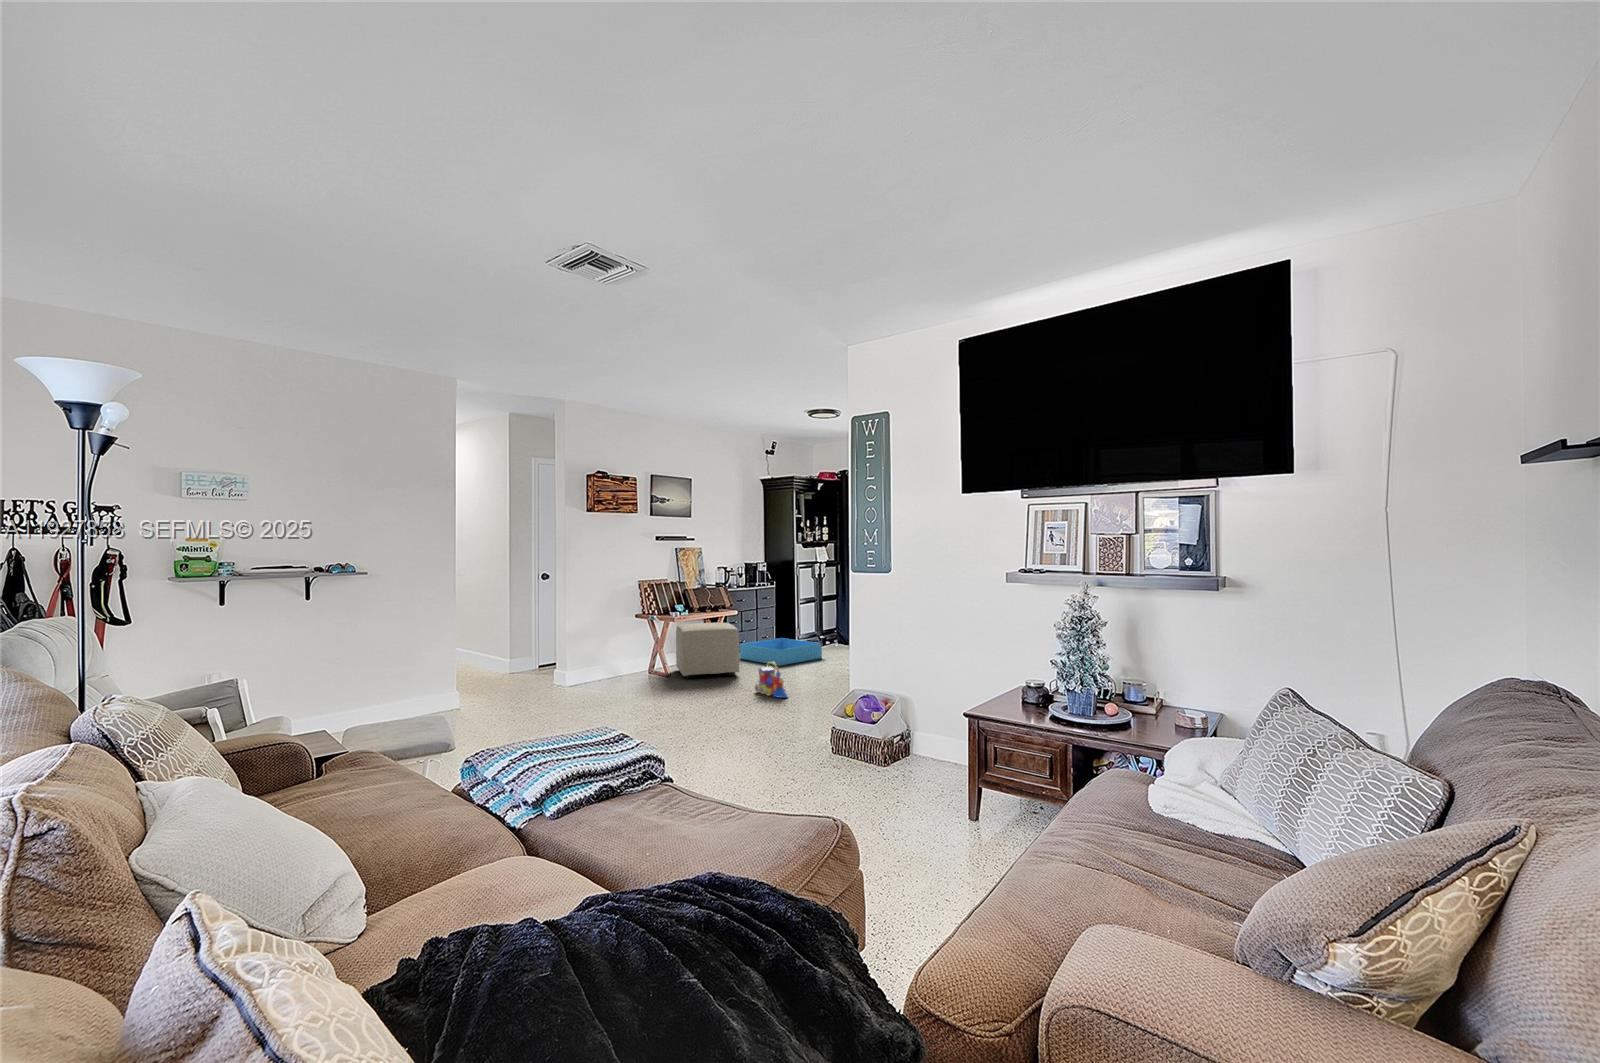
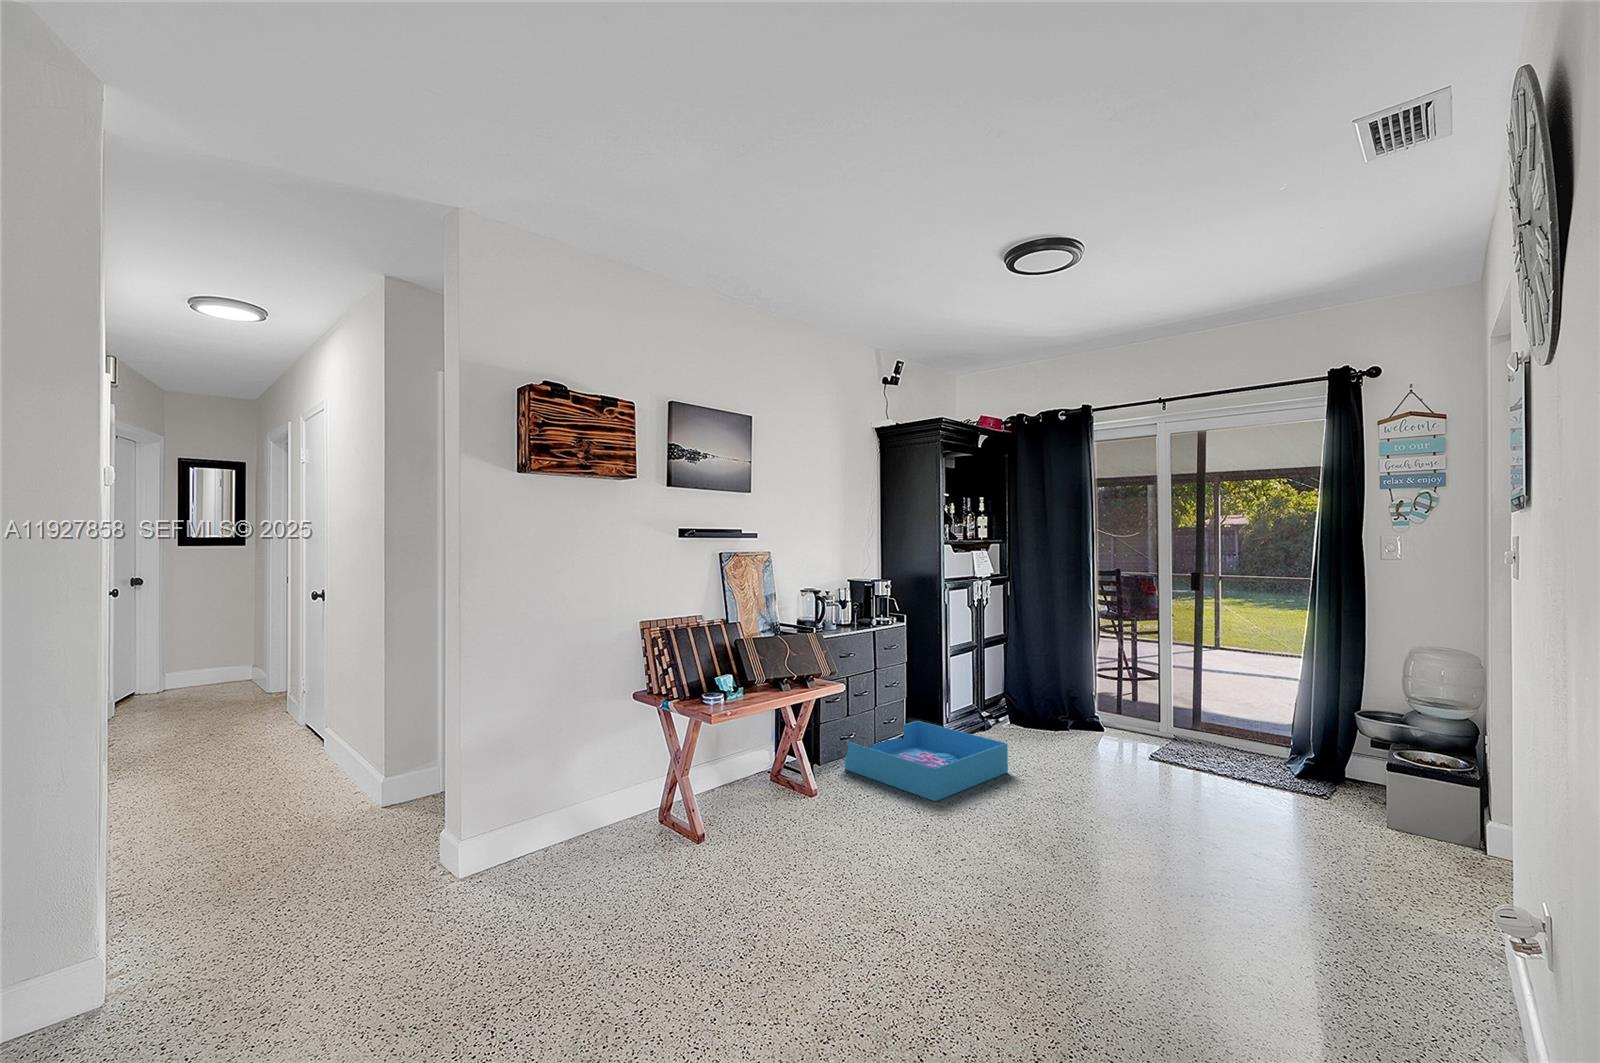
ottoman: present [676,623,740,678] -> none [719,711,862,856]
toy train: present [755,662,788,698] -> none [927,874,1043,1010]

